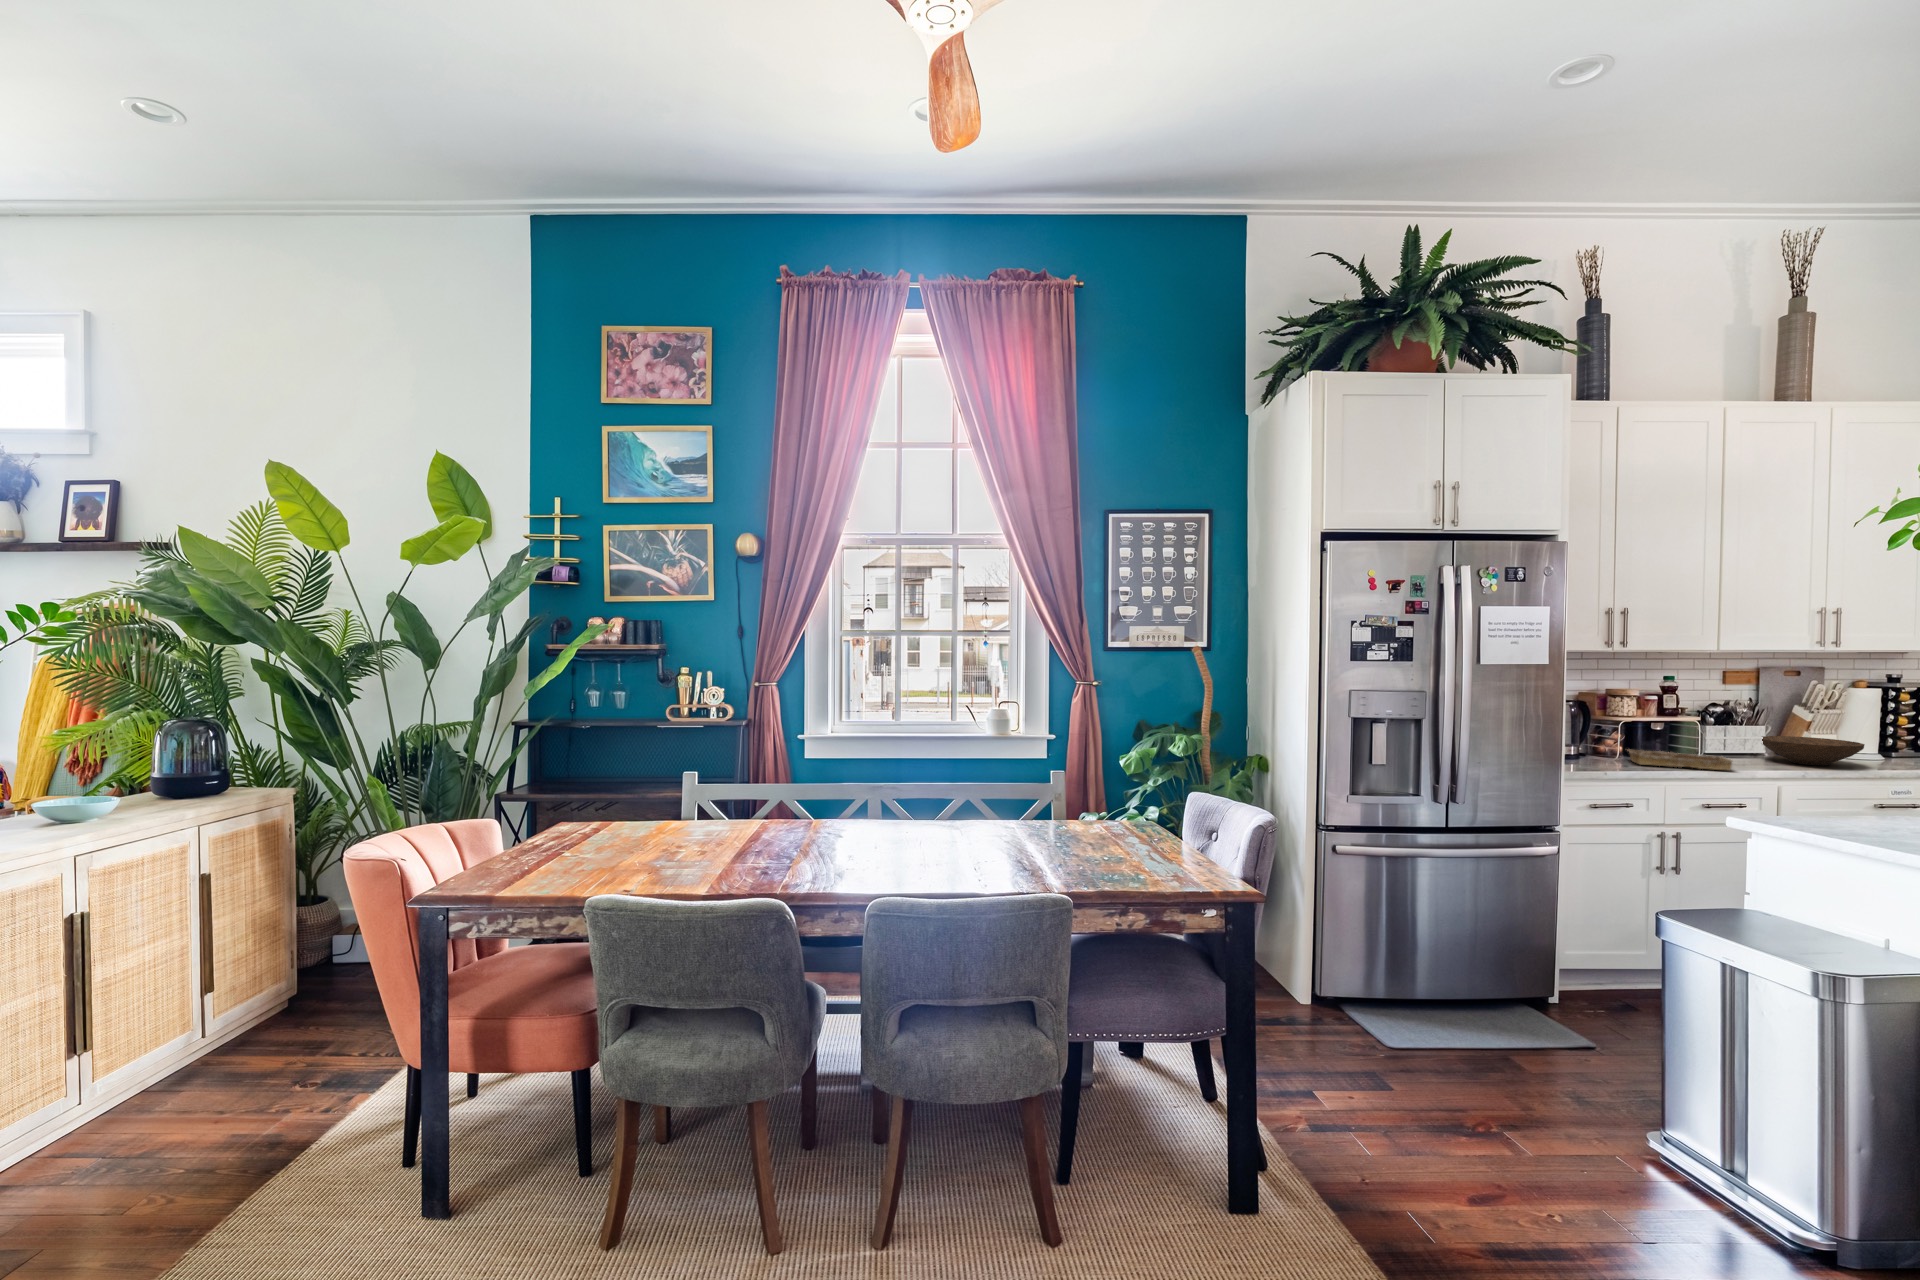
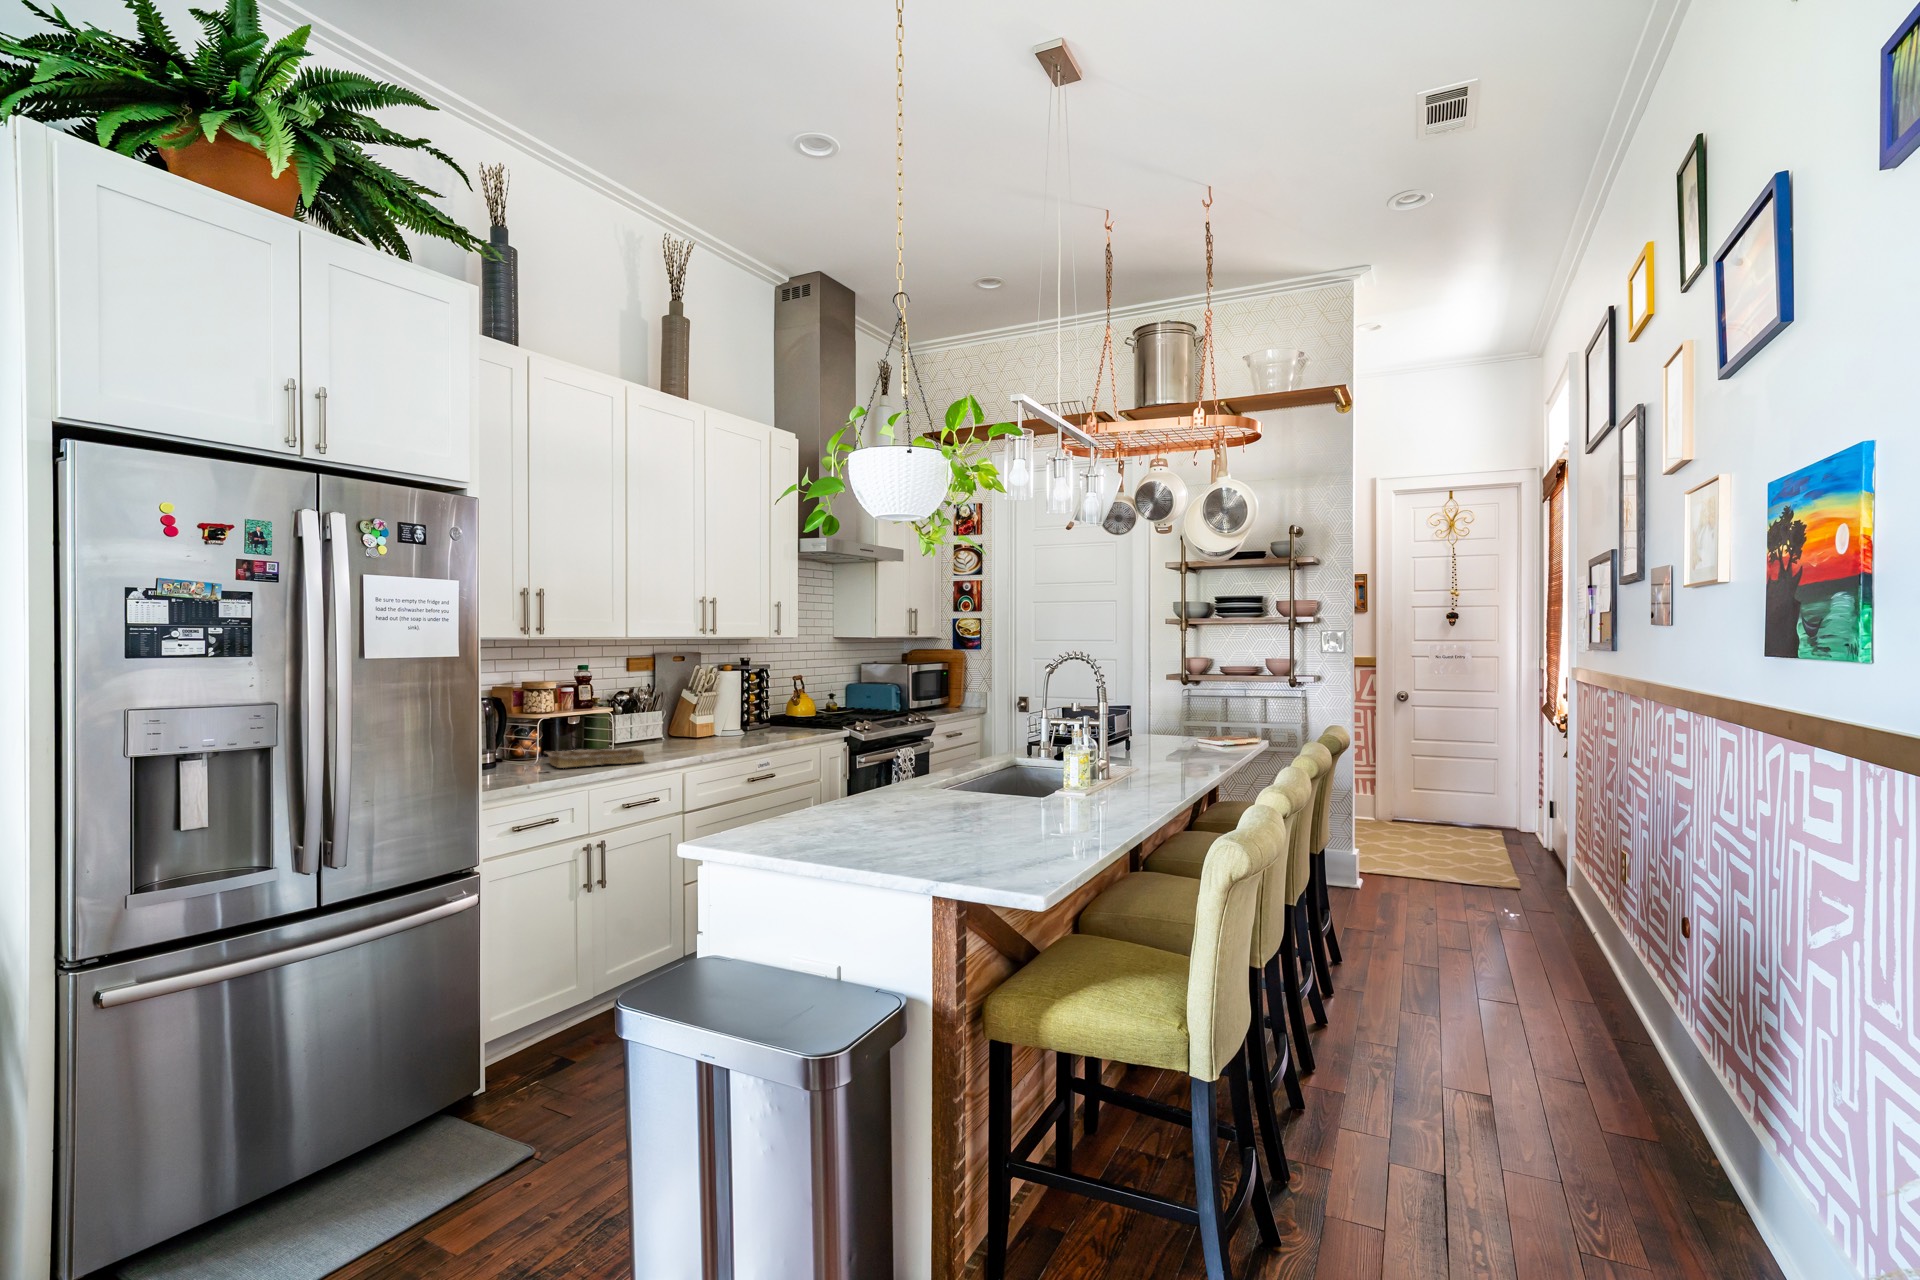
wooden bowl: present [1762,736,1865,766] -> none [661,719,738,746]

